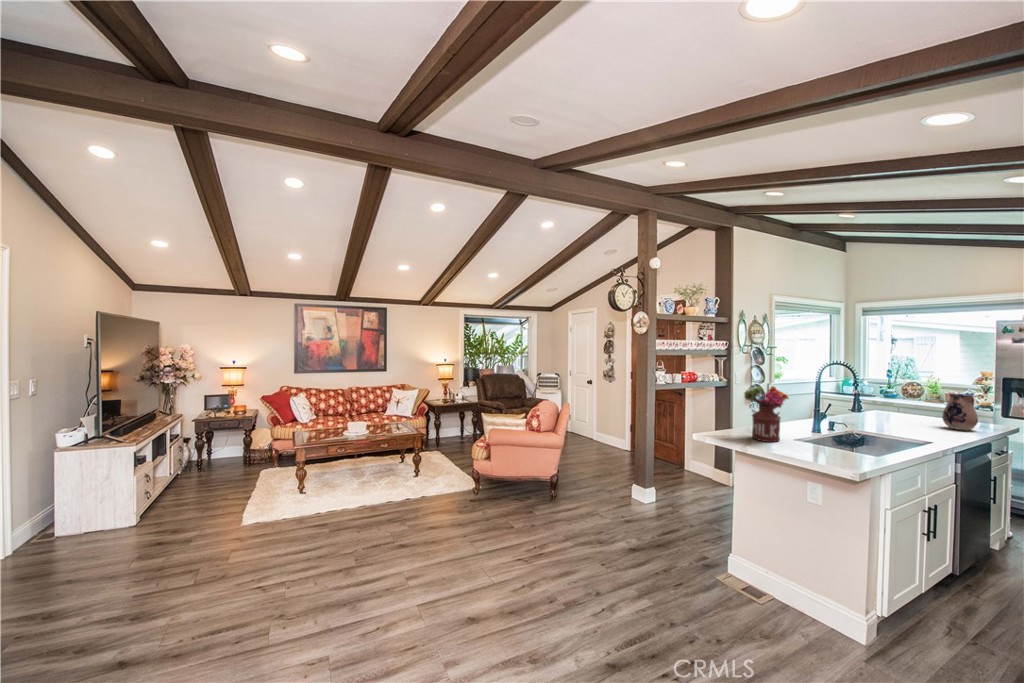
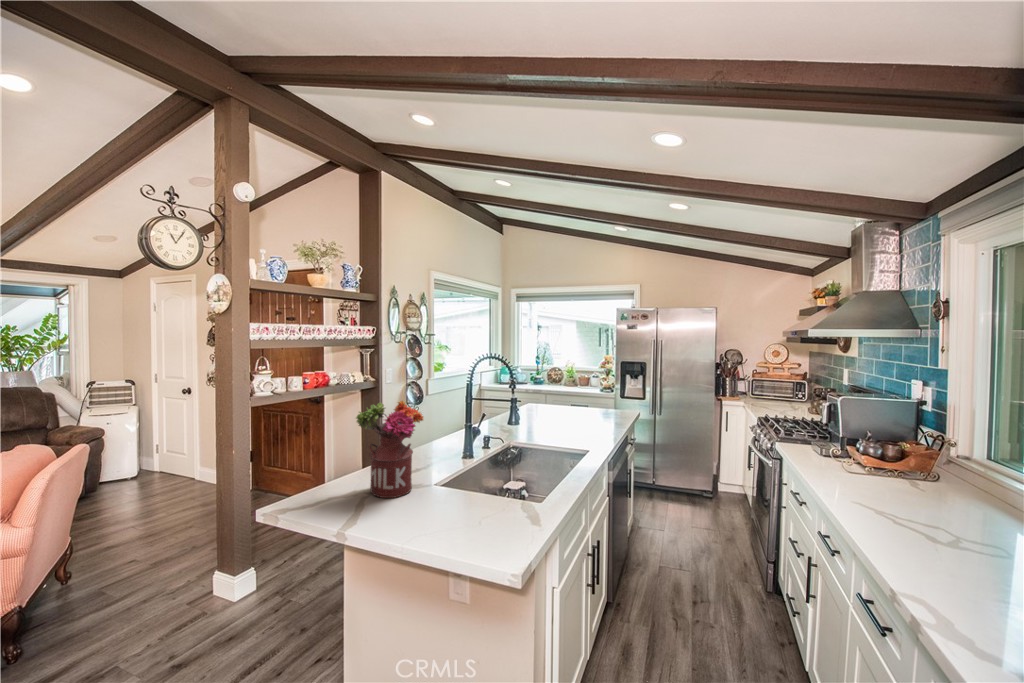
ceramic pitcher: present [942,394,978,431] -> none [587,385,614,426]

